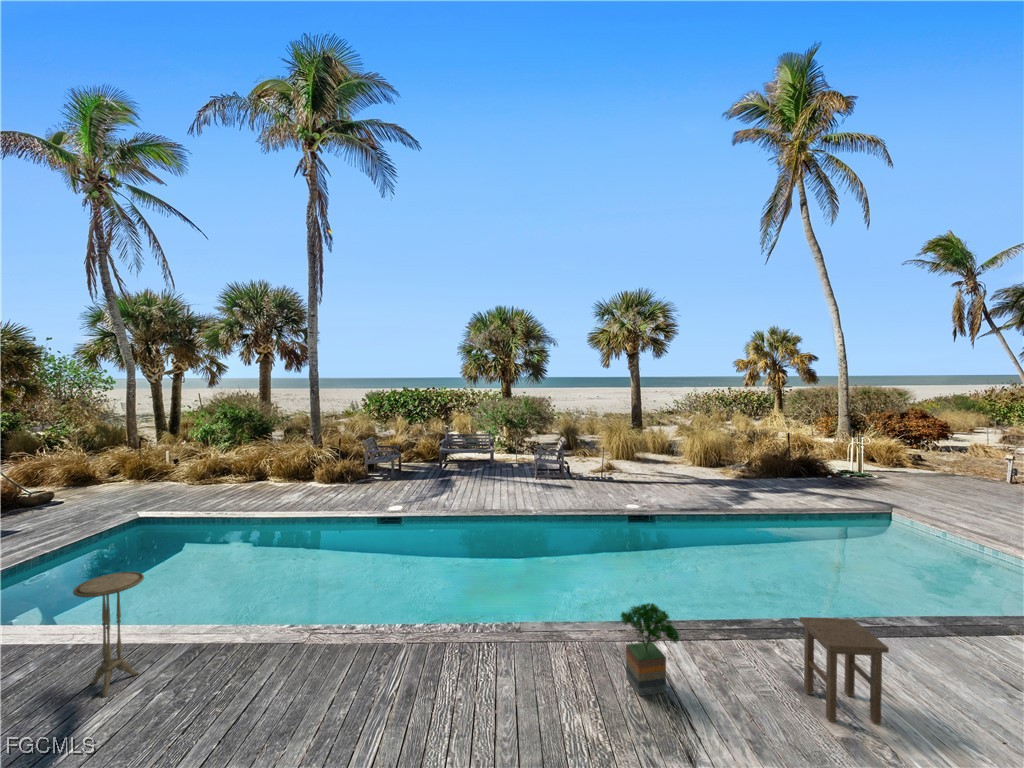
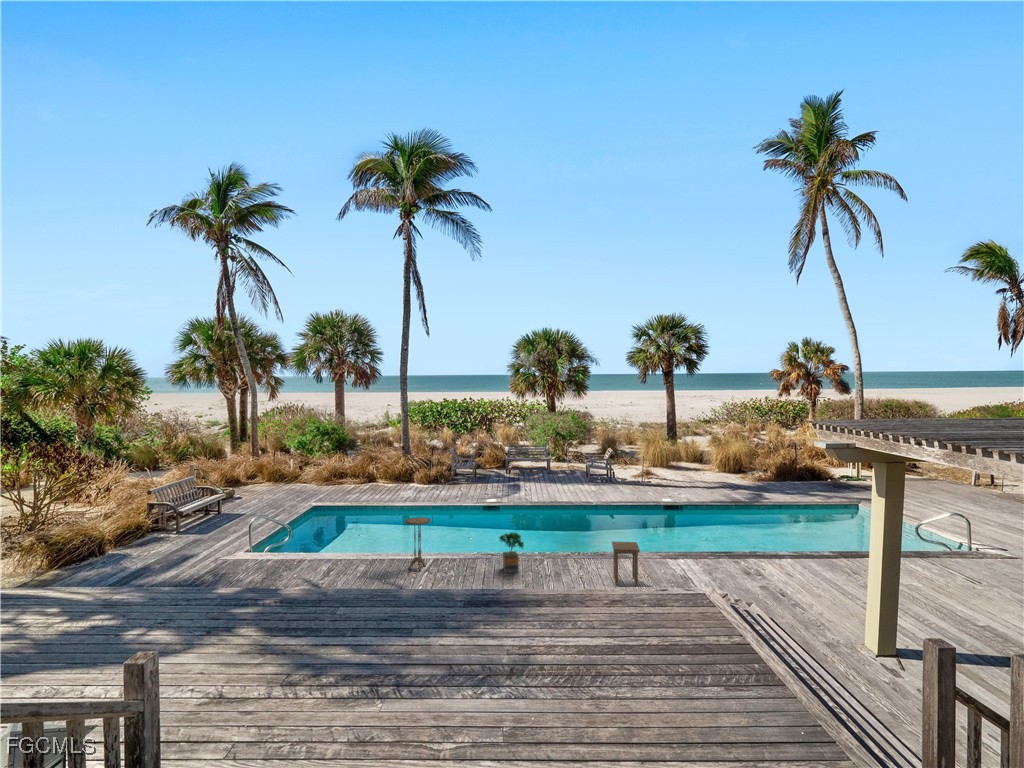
potted tree: present [621,603,679,696] -> present [499,533,524,573]
stool: present [800,617,889,725] -> present [612,541,640,586]

